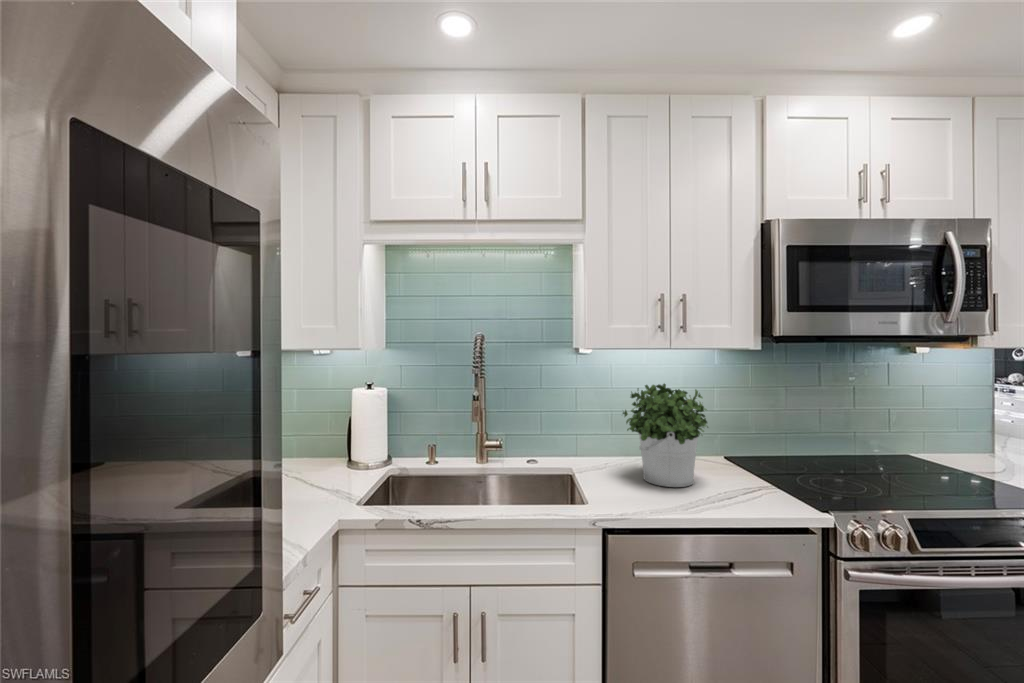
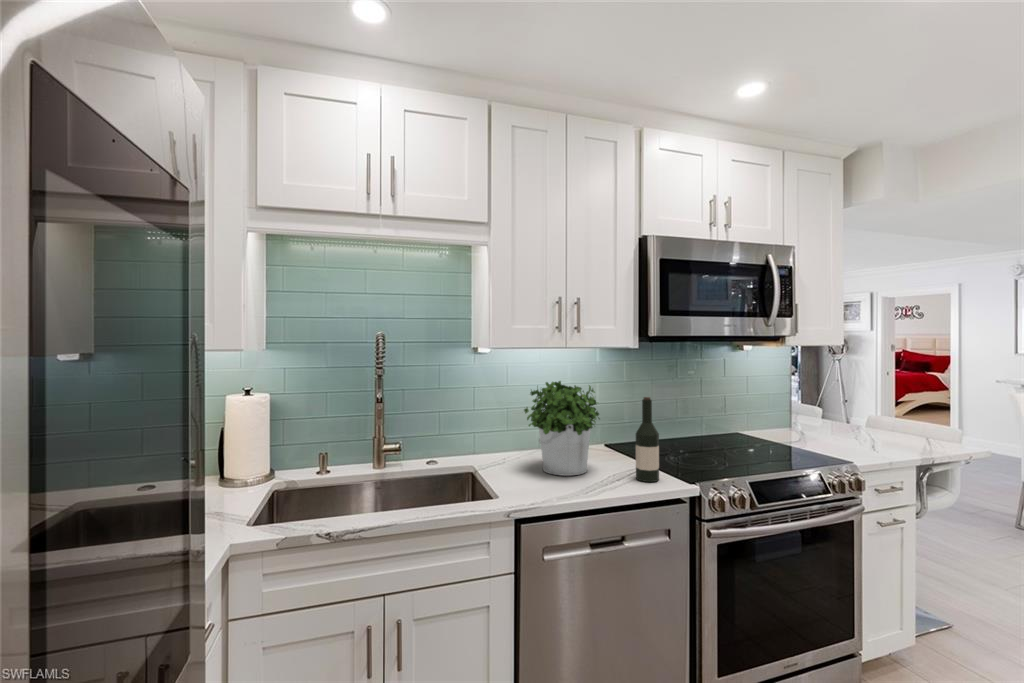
wine bottle: none [750,406,781,505] -> present [636,397,659,482]

